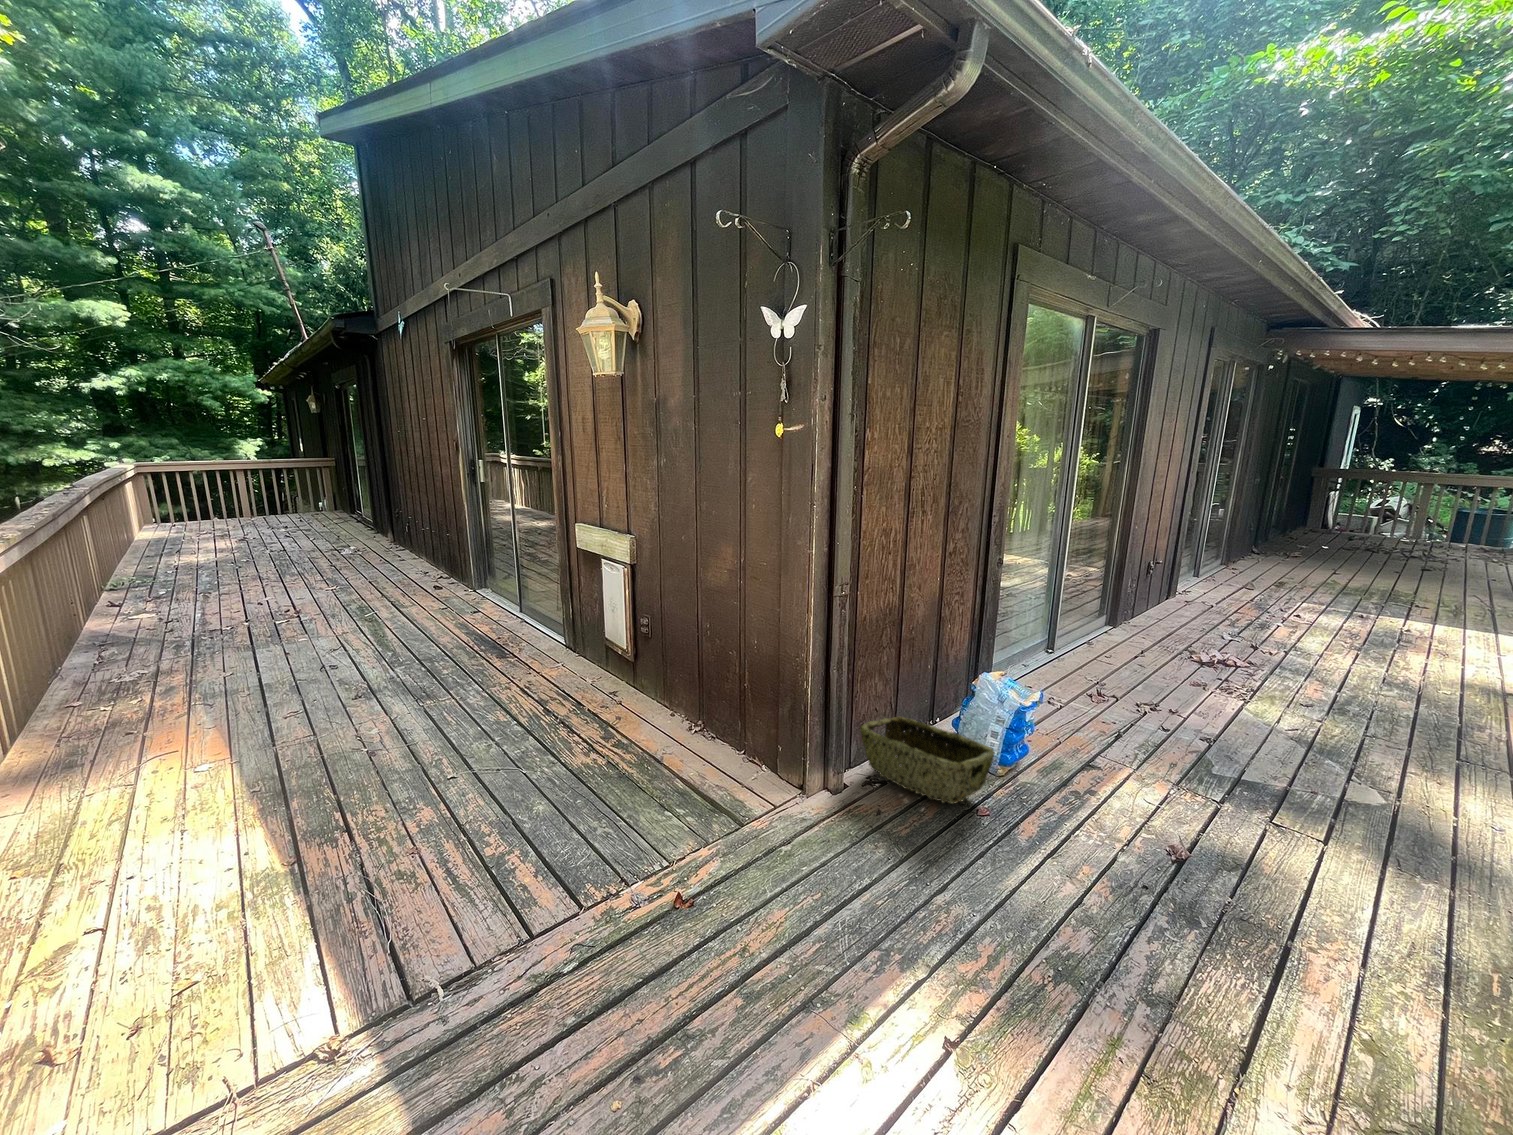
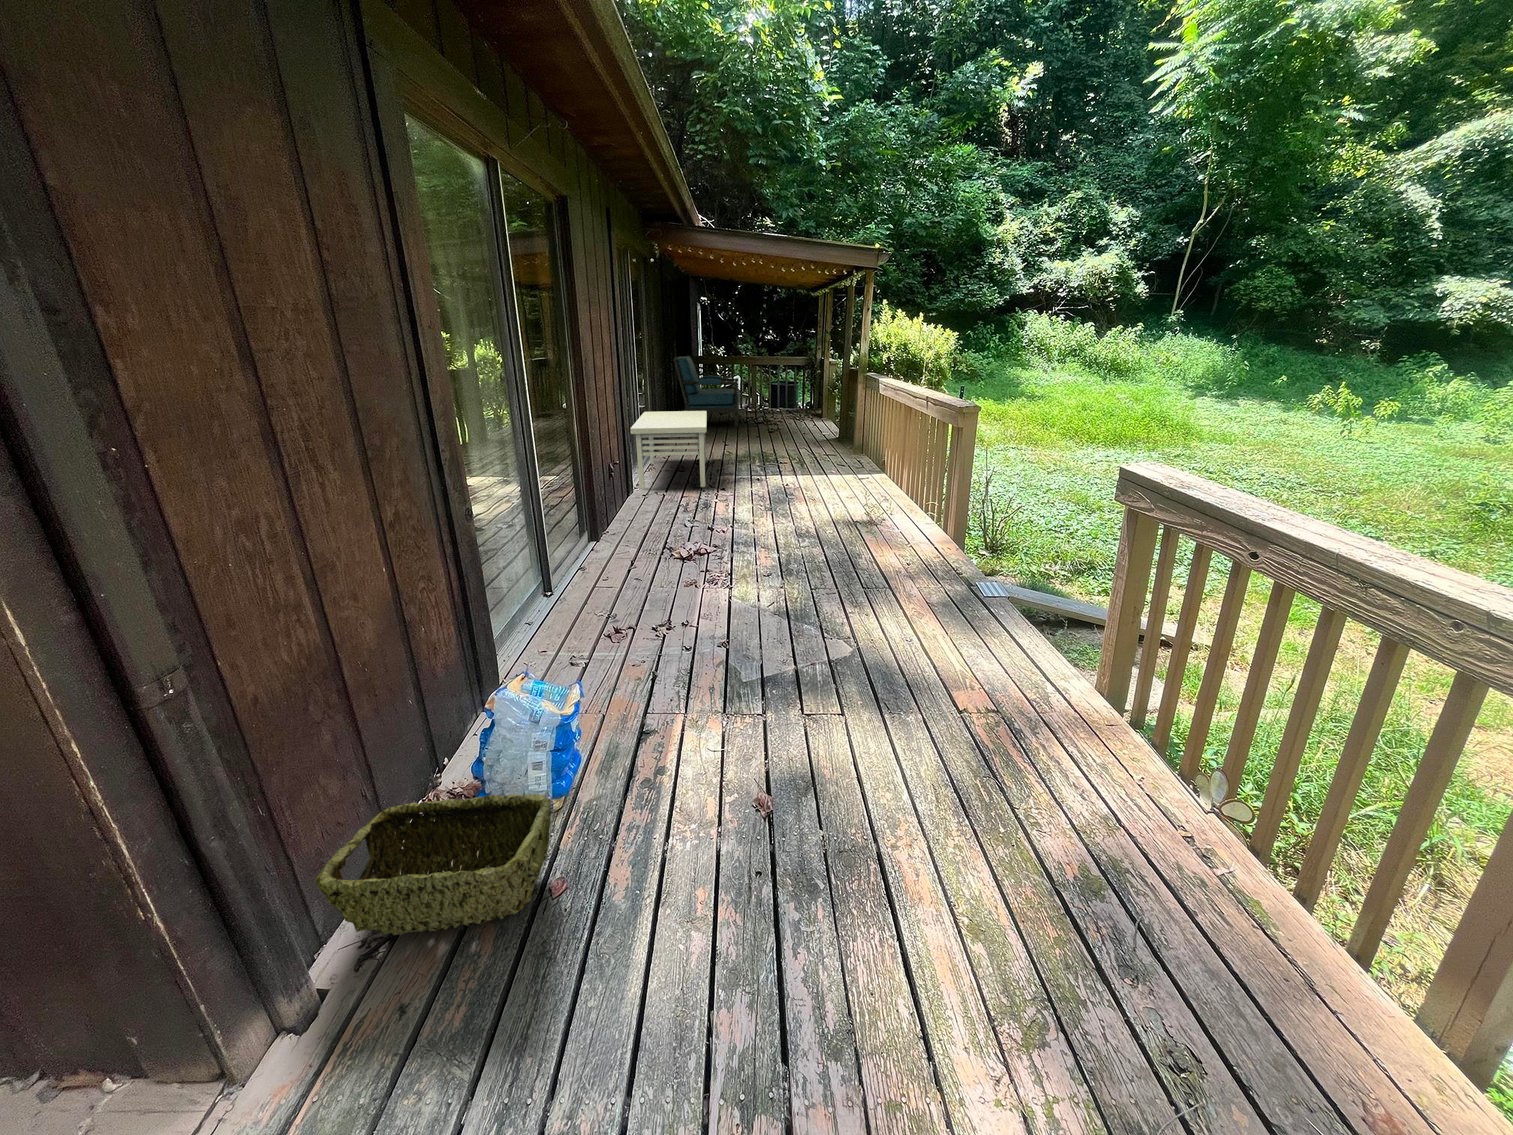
chair: none [1277,473,1384,560] -> present [674,356,740,428]
storage bench: none [1185,524,1304,610] -> present [630,411,707,489]

